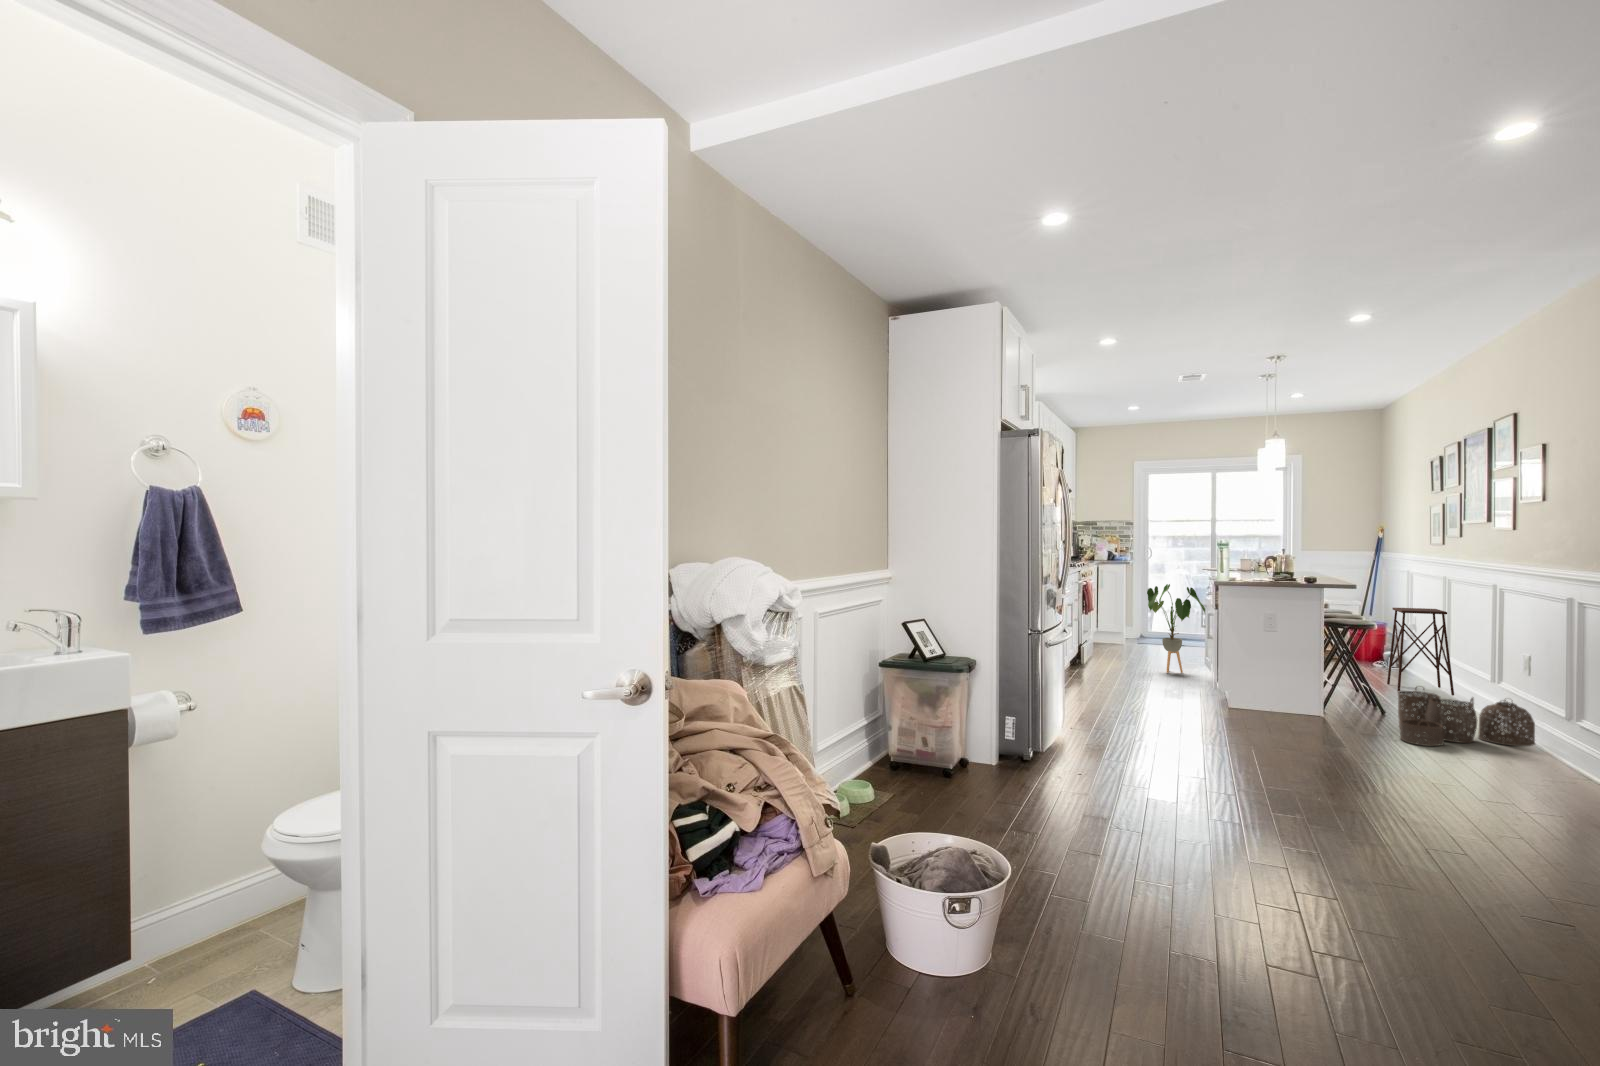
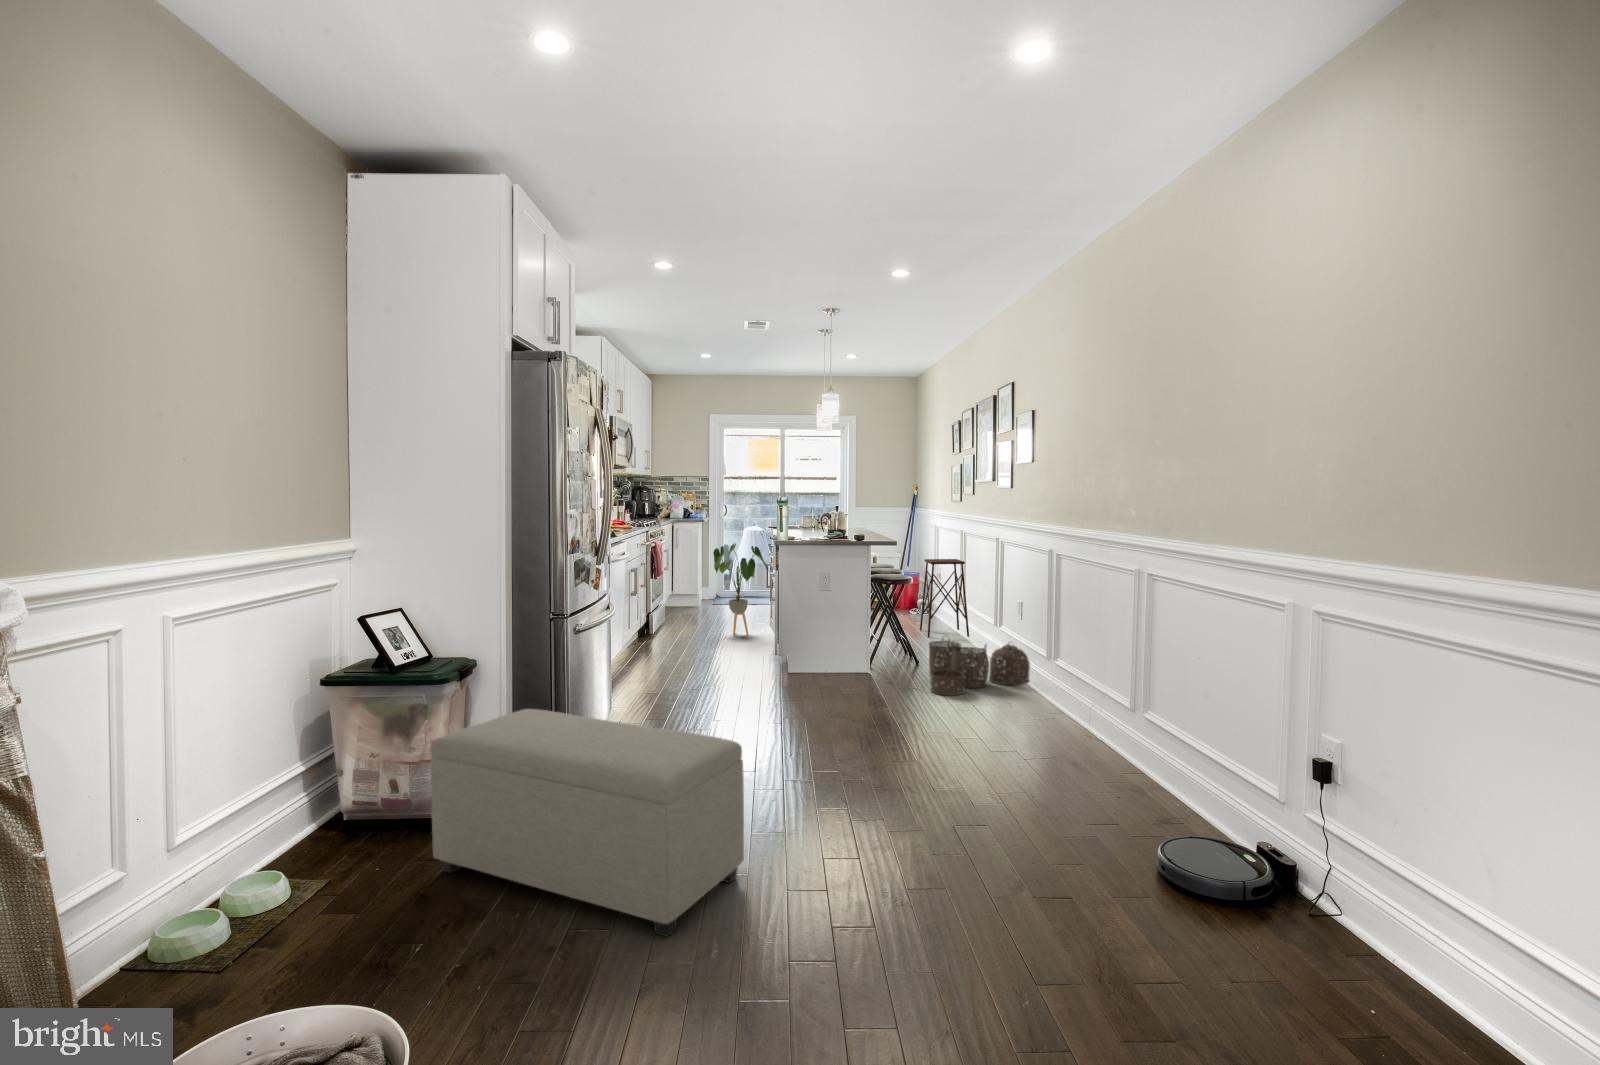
ottoman: none [963,697,1210,868] -> present [430,709,744,937]

